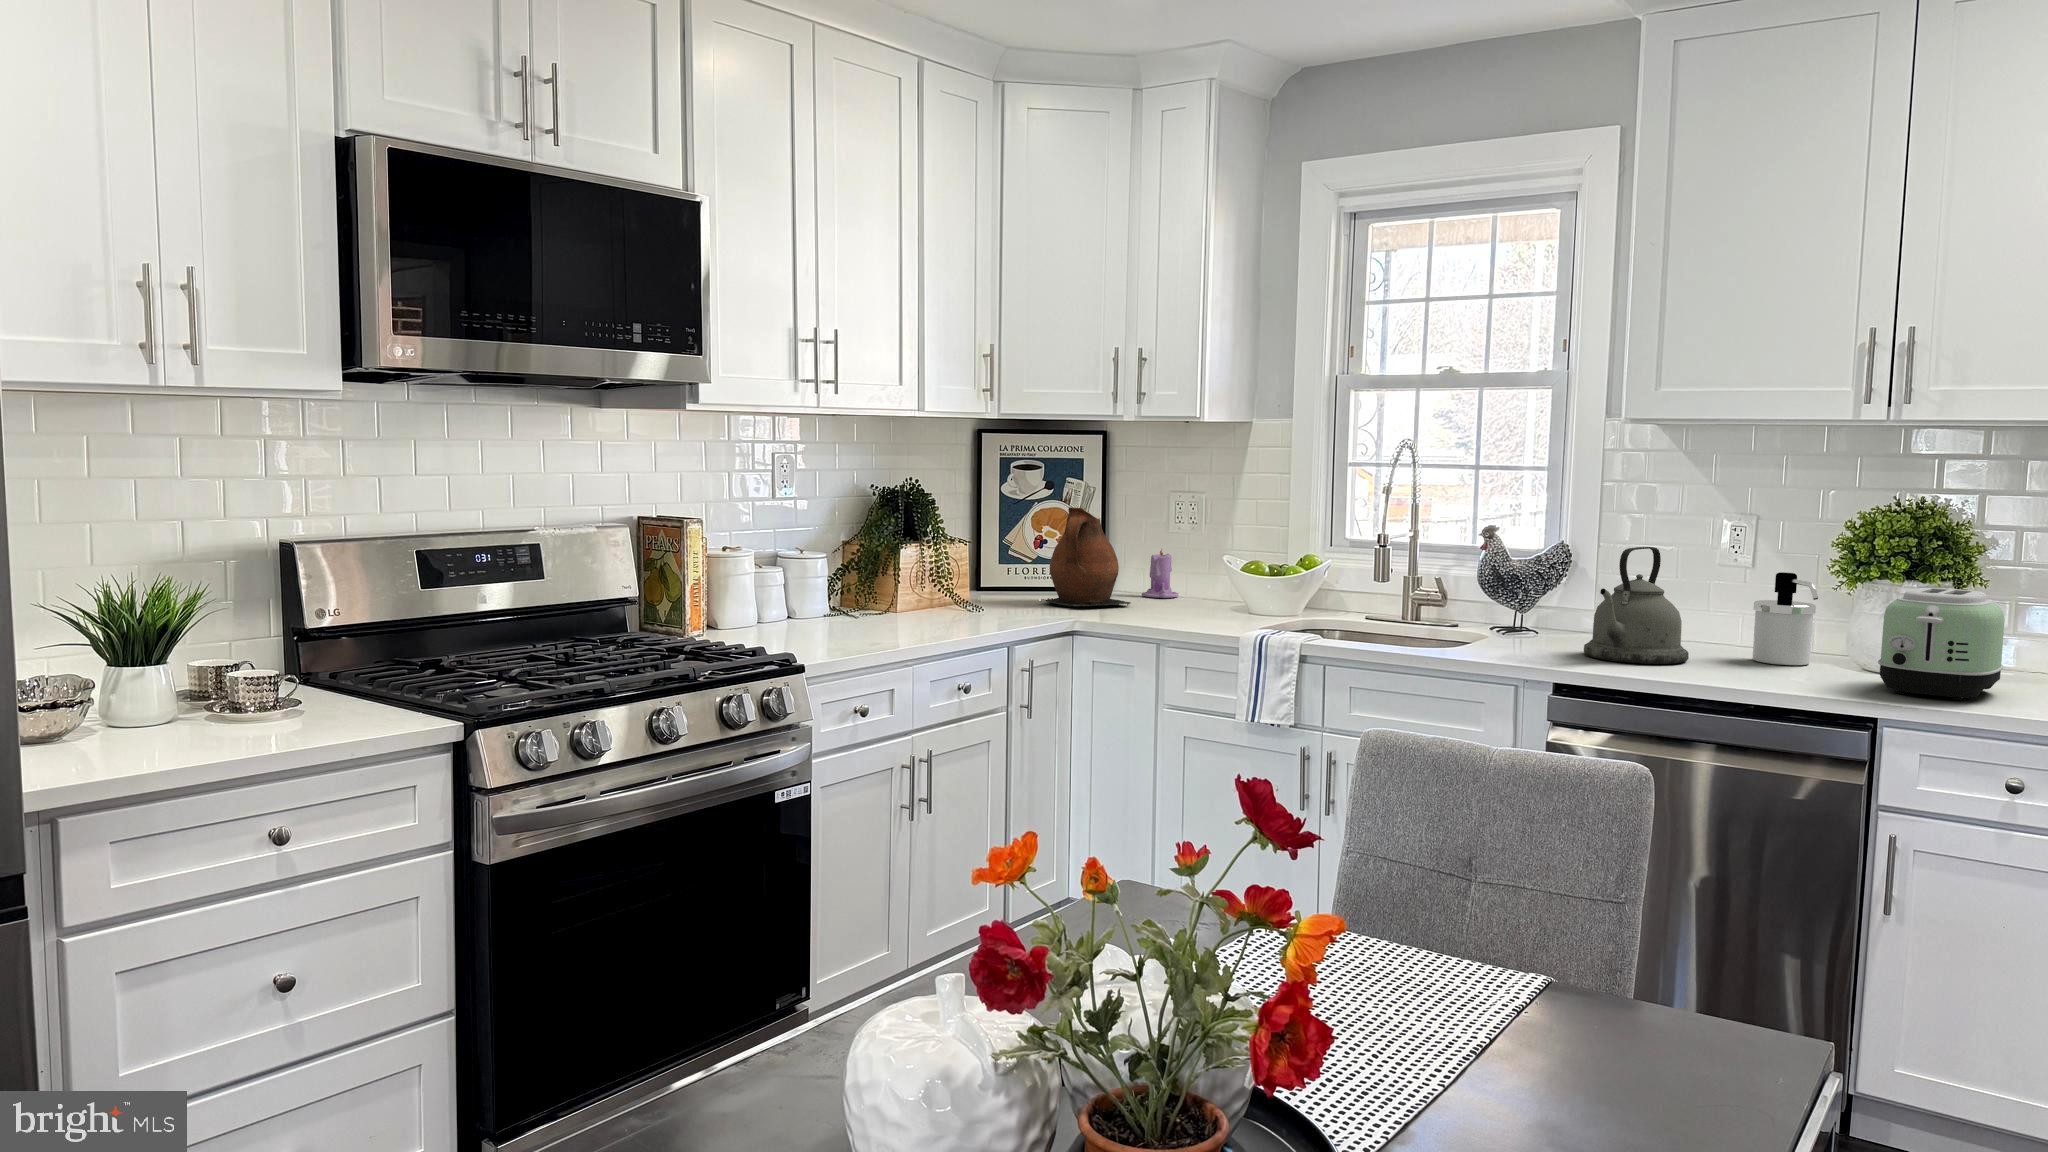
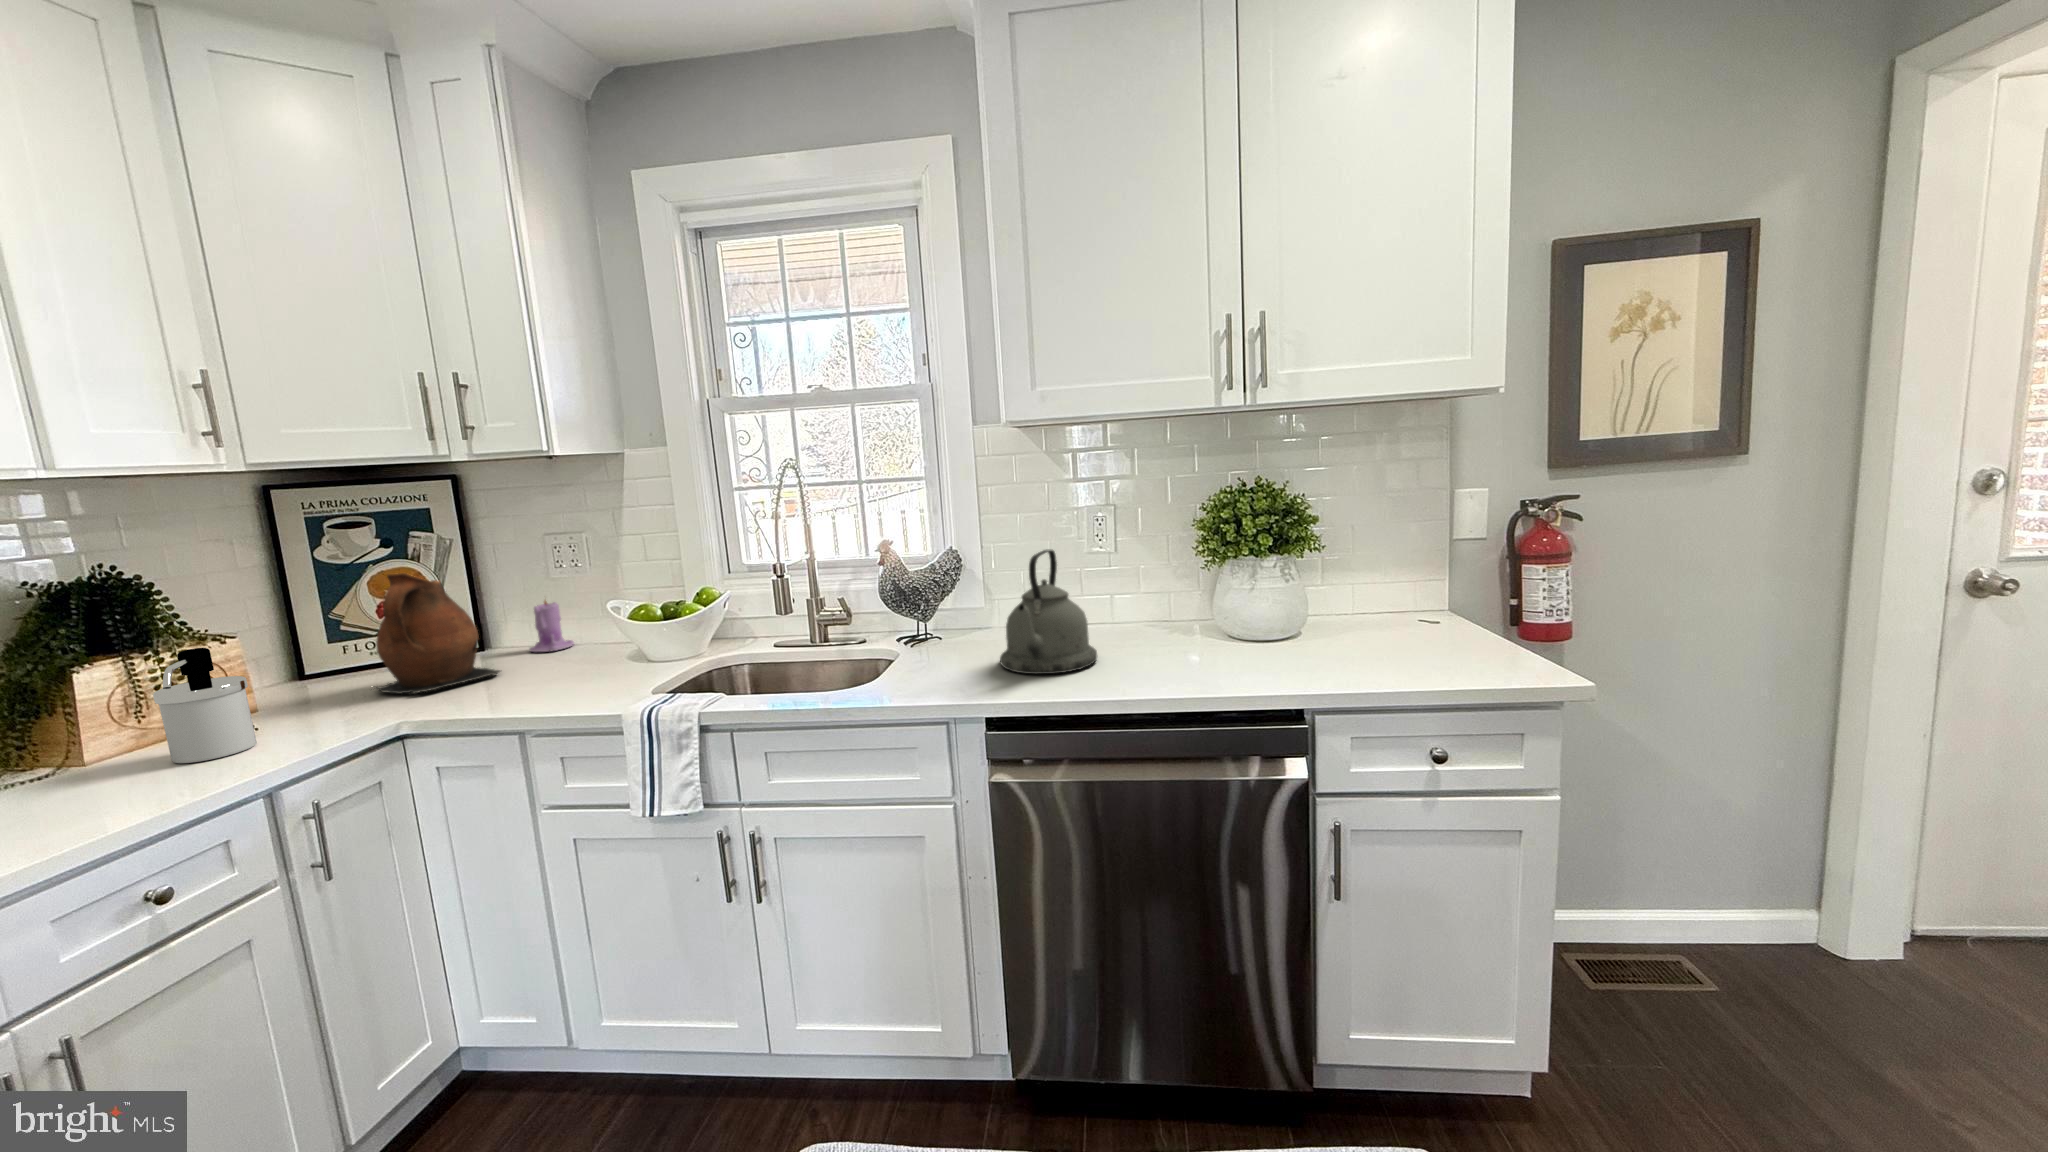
soap dispenser: present [1752,572,1818,665] -> present [153,648,257,763]
toaster: present [1878,588,2005,700] -> none [1274,561,1380,673]

